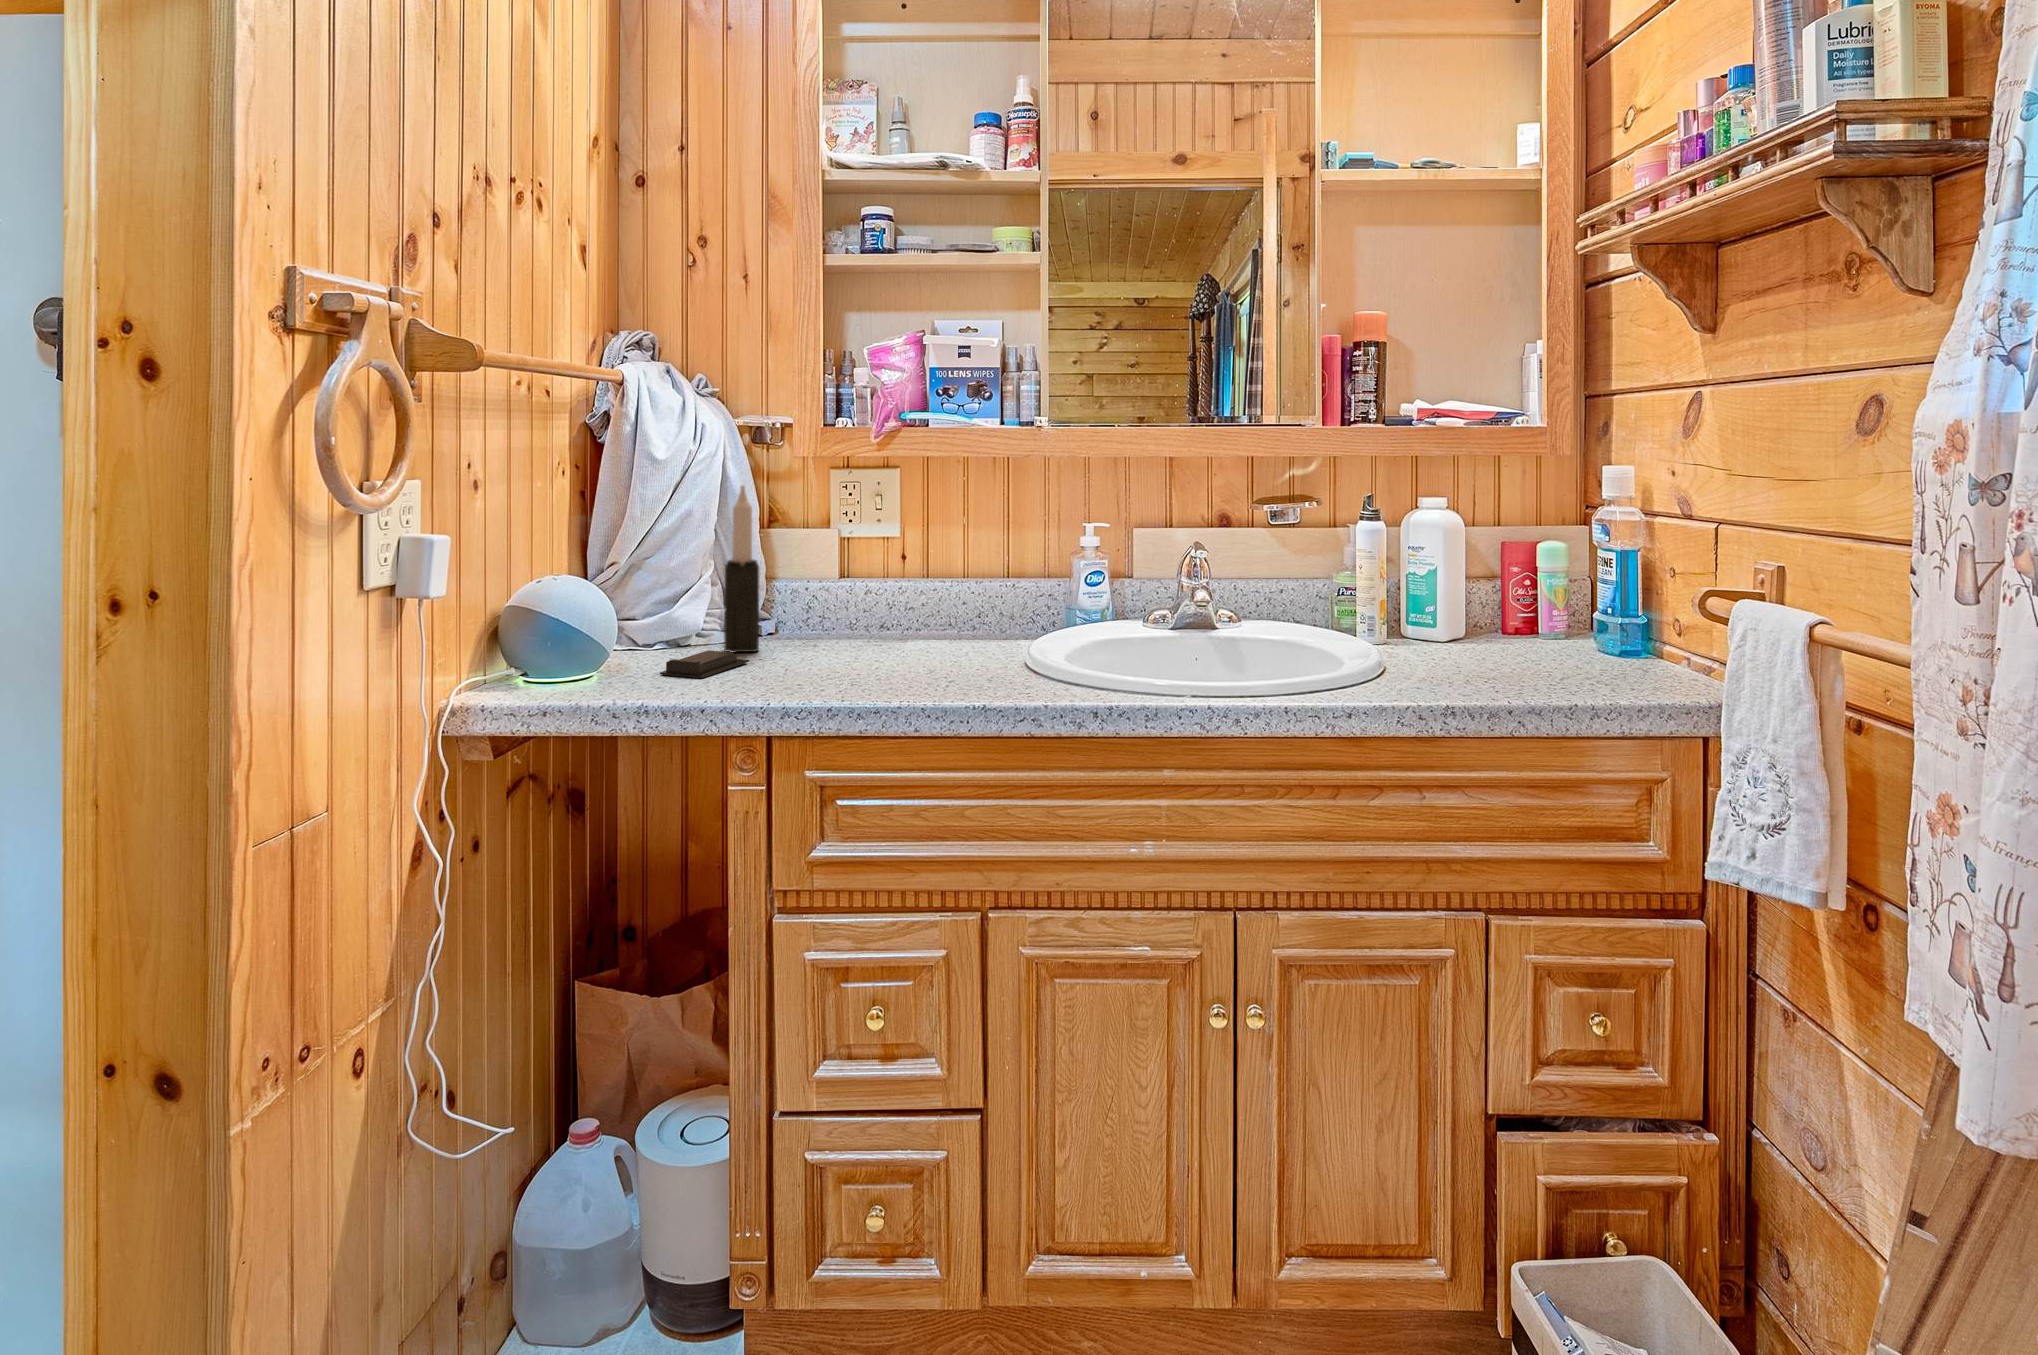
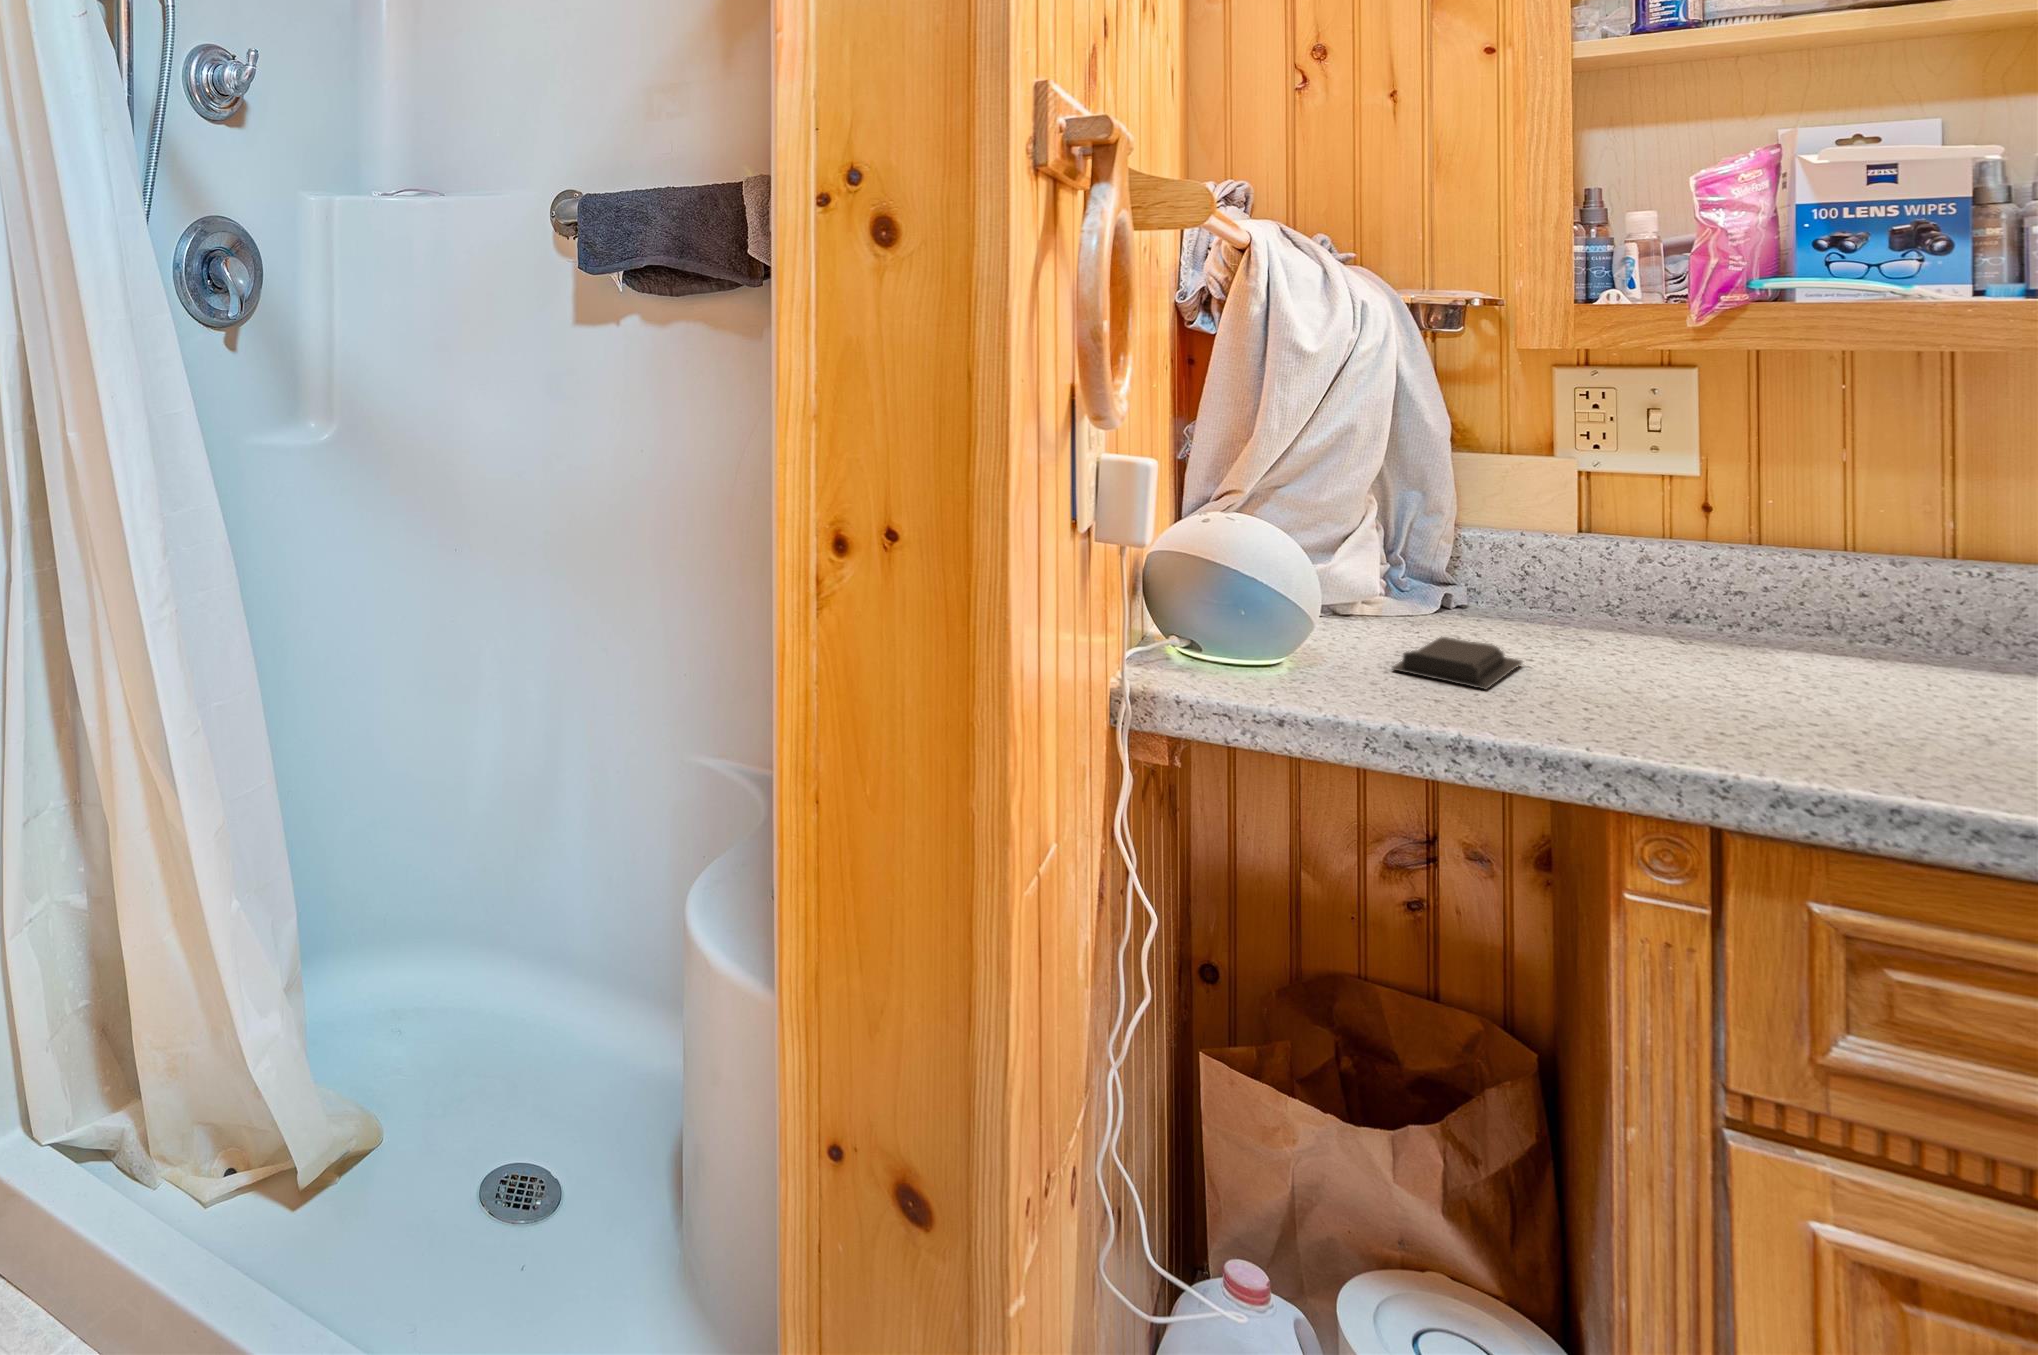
candle: present [724,485,759,652] -> none [1423,391,1500,640]

